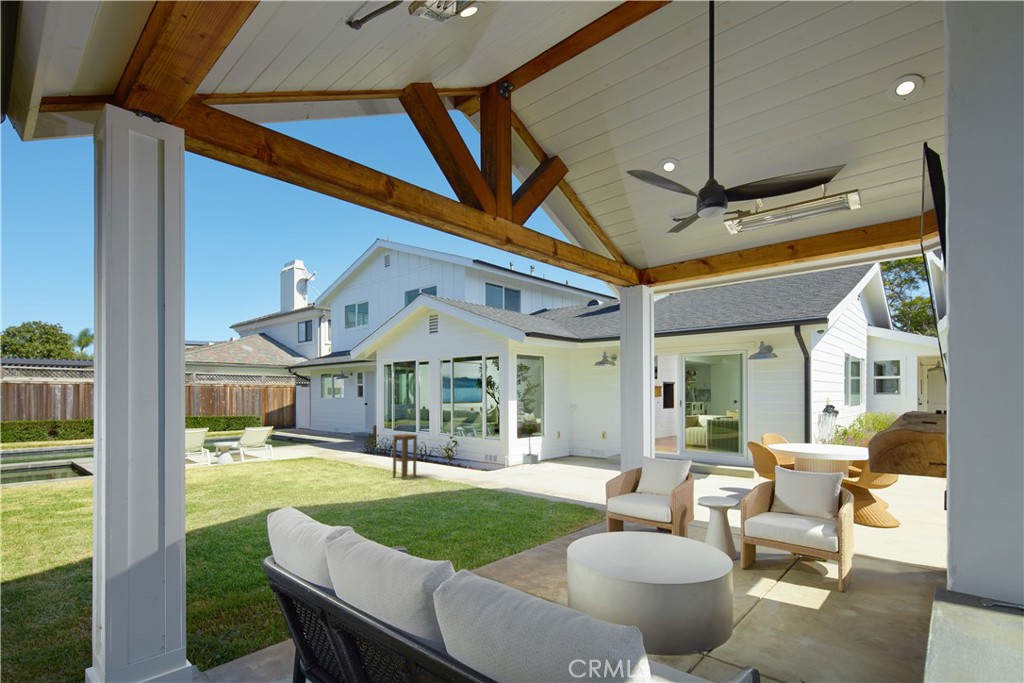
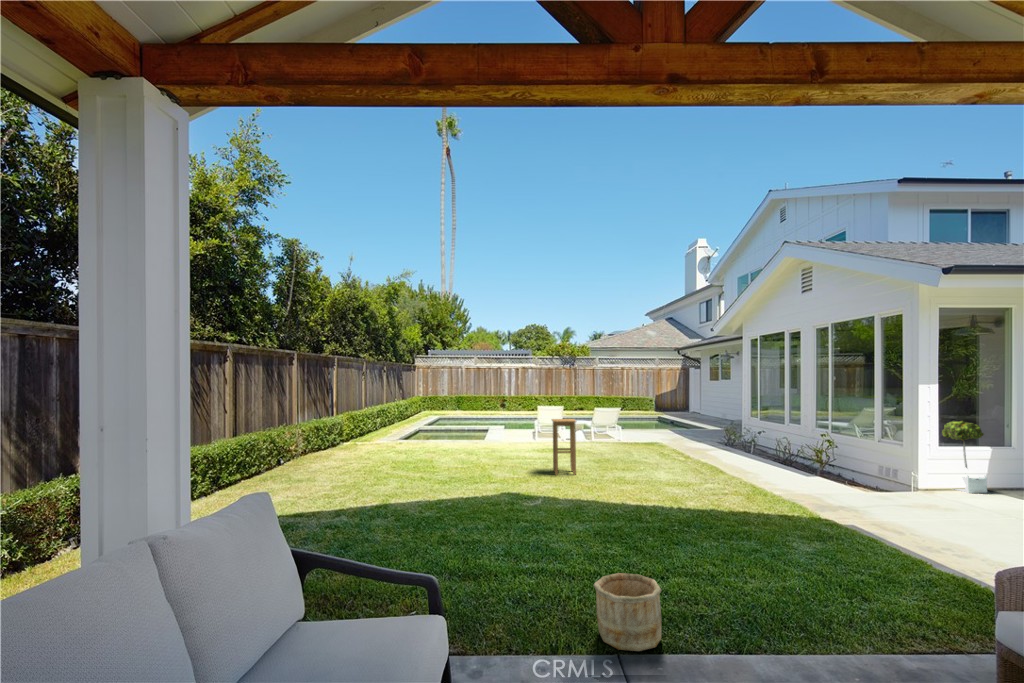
stool: present [393,434,417,480] -> present [552,419,576,475]
wooden bucket: none [463,516,498,552] -> present [594,573,661,651]

